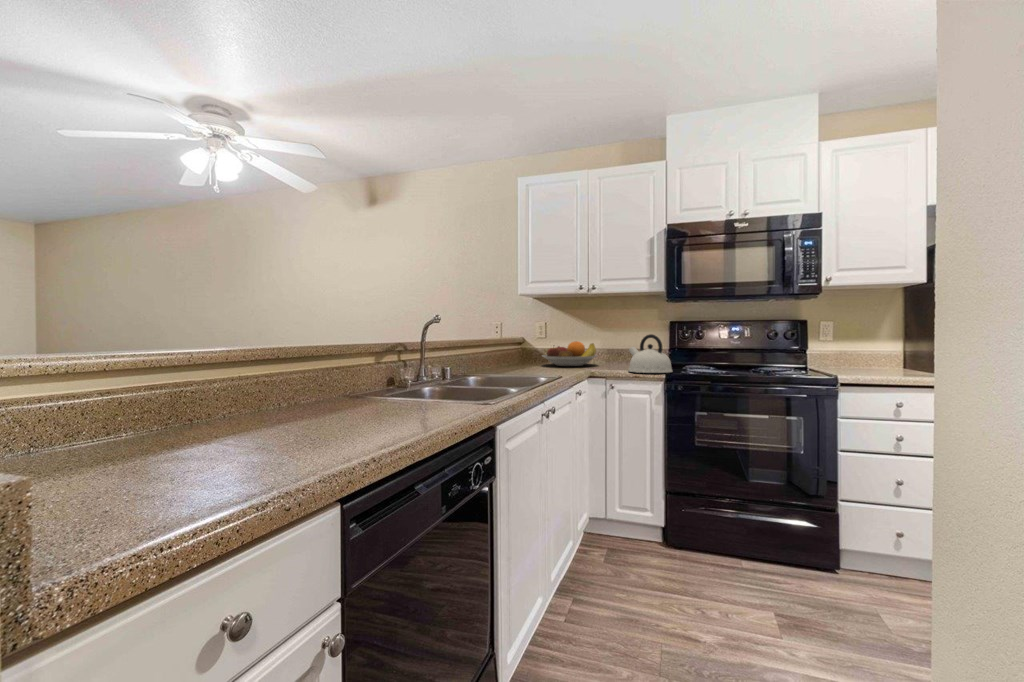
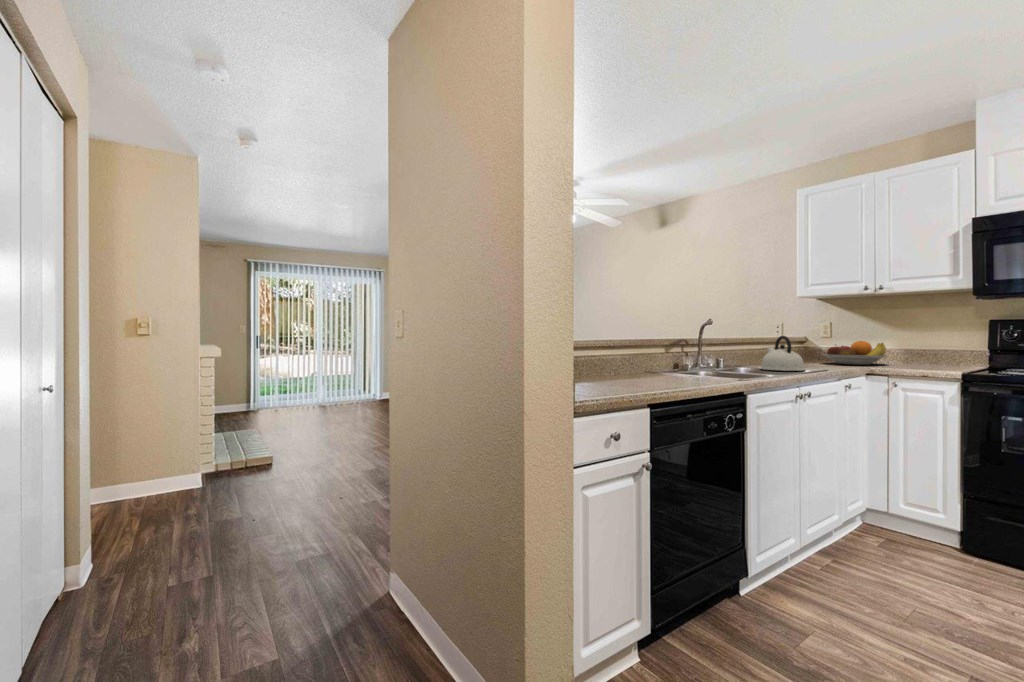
kettle: present [628,334,673,373] -> present [760,336,805,371]

